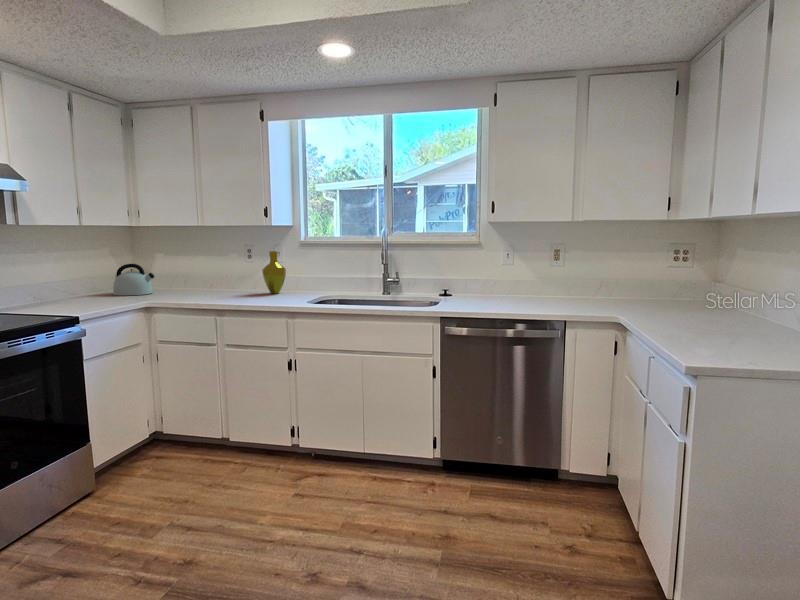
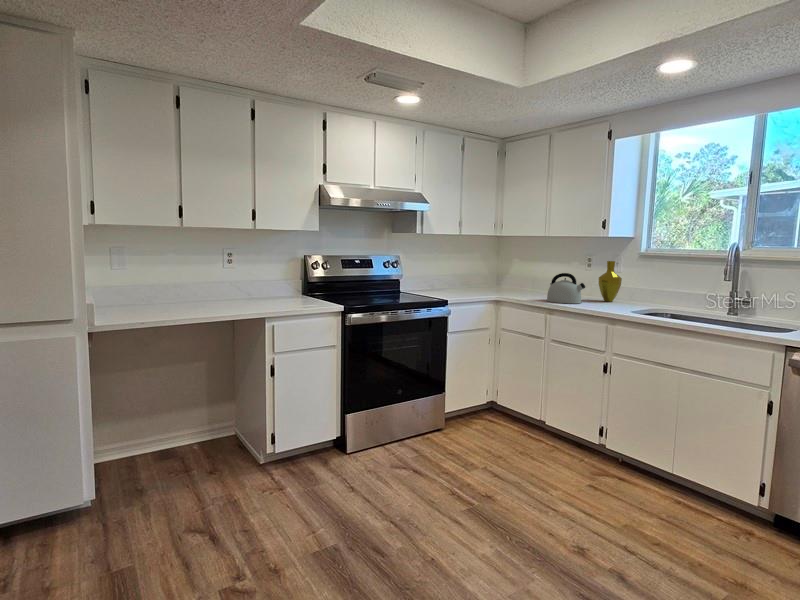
kettle: present [113,264,154,296] -> present [547,273,585,303]

